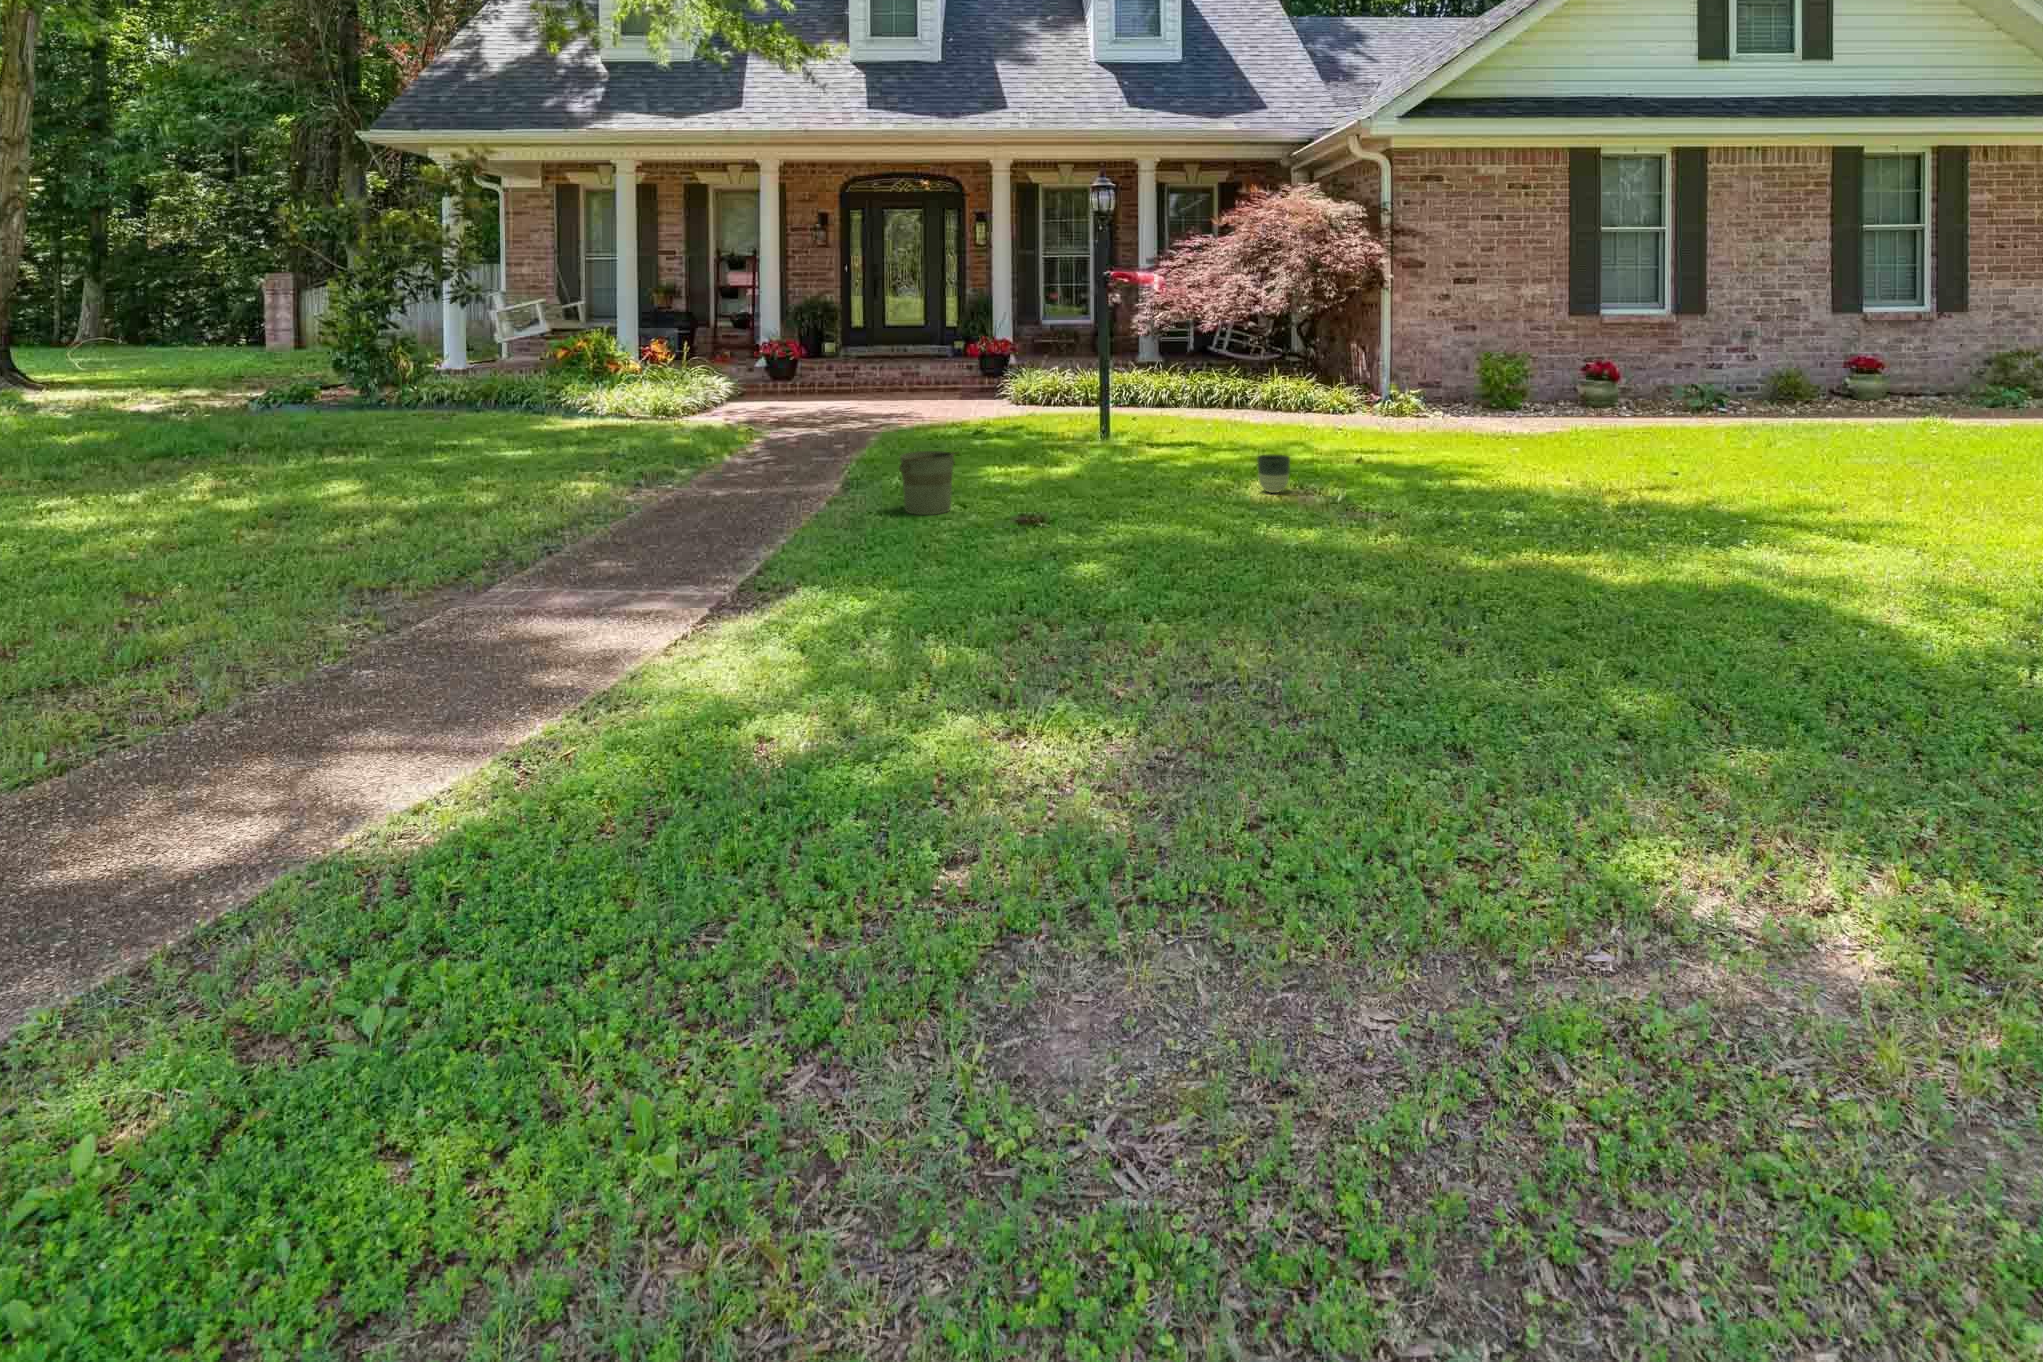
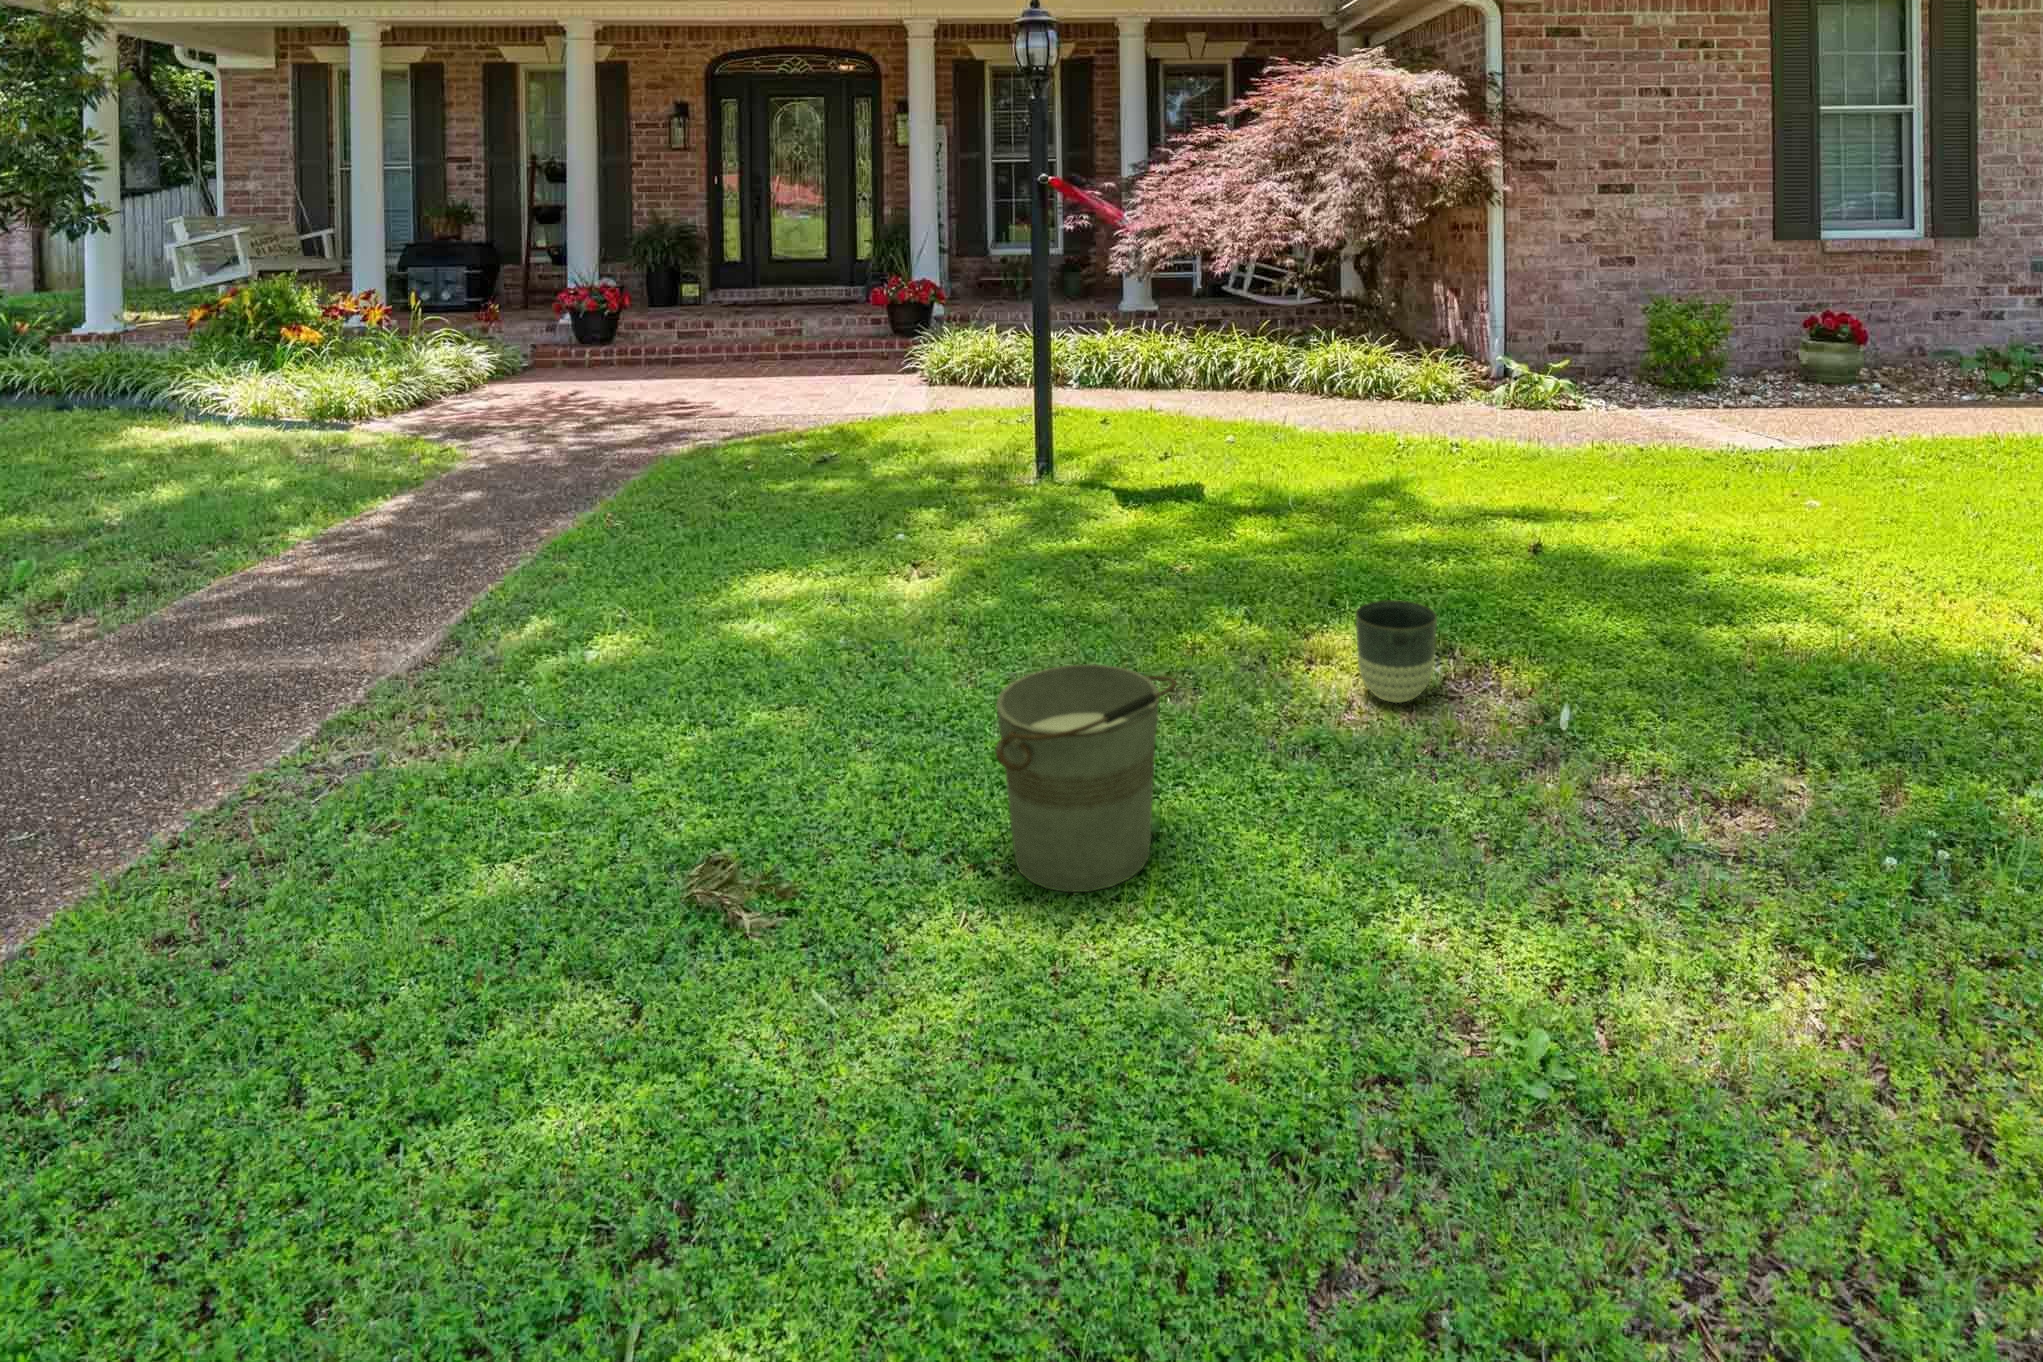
bucket: present [899,451,958,515] -> present [995,664,1177,892]

